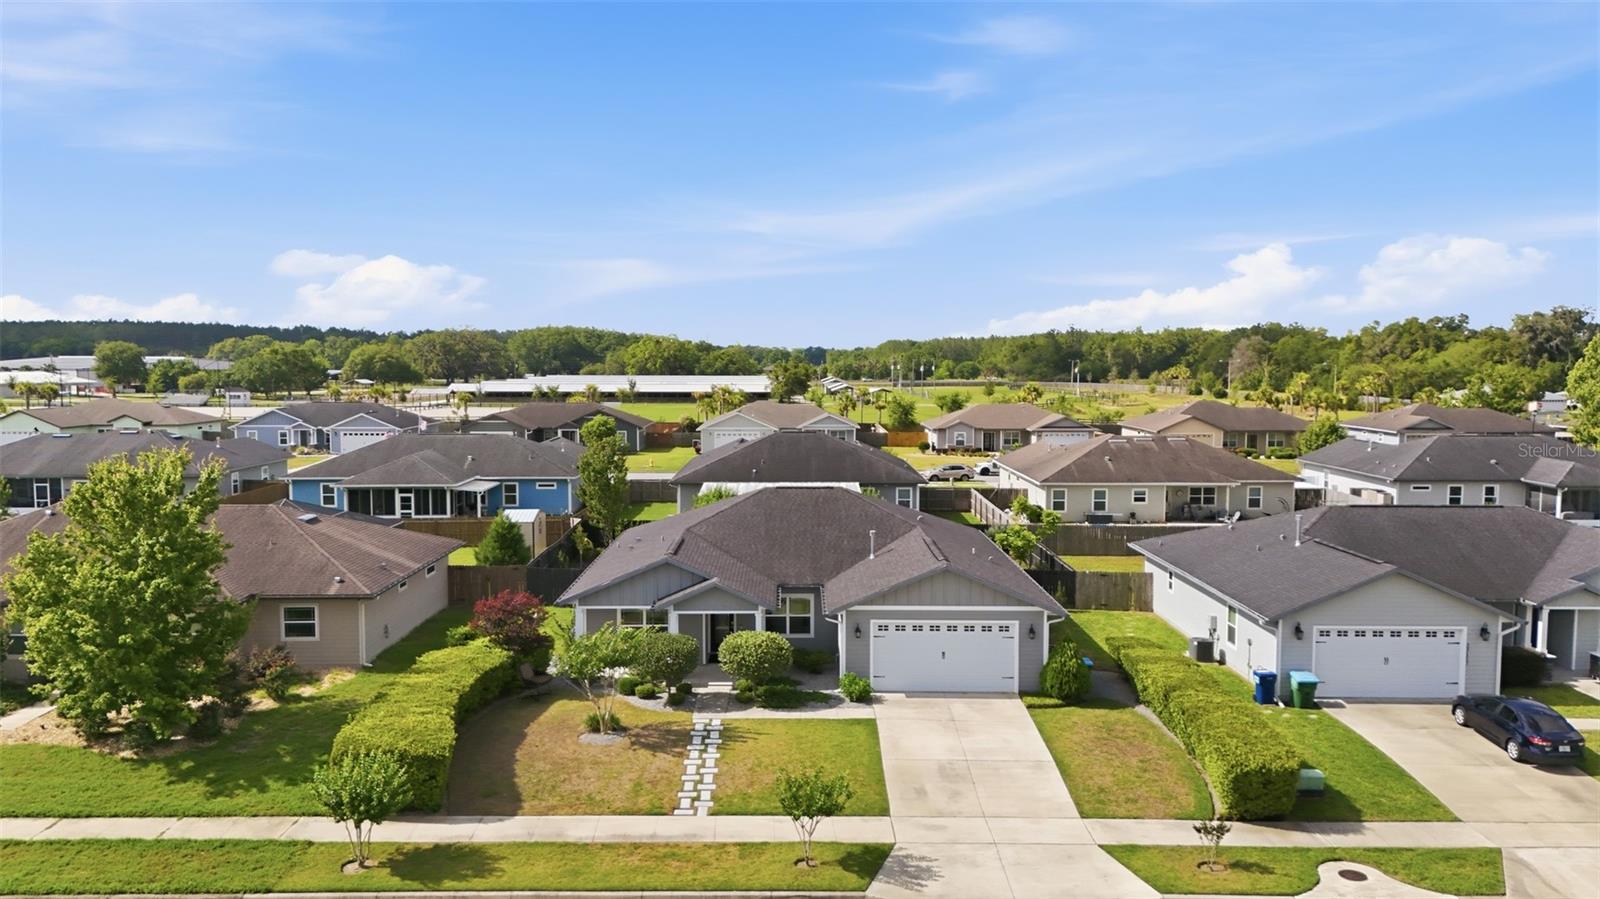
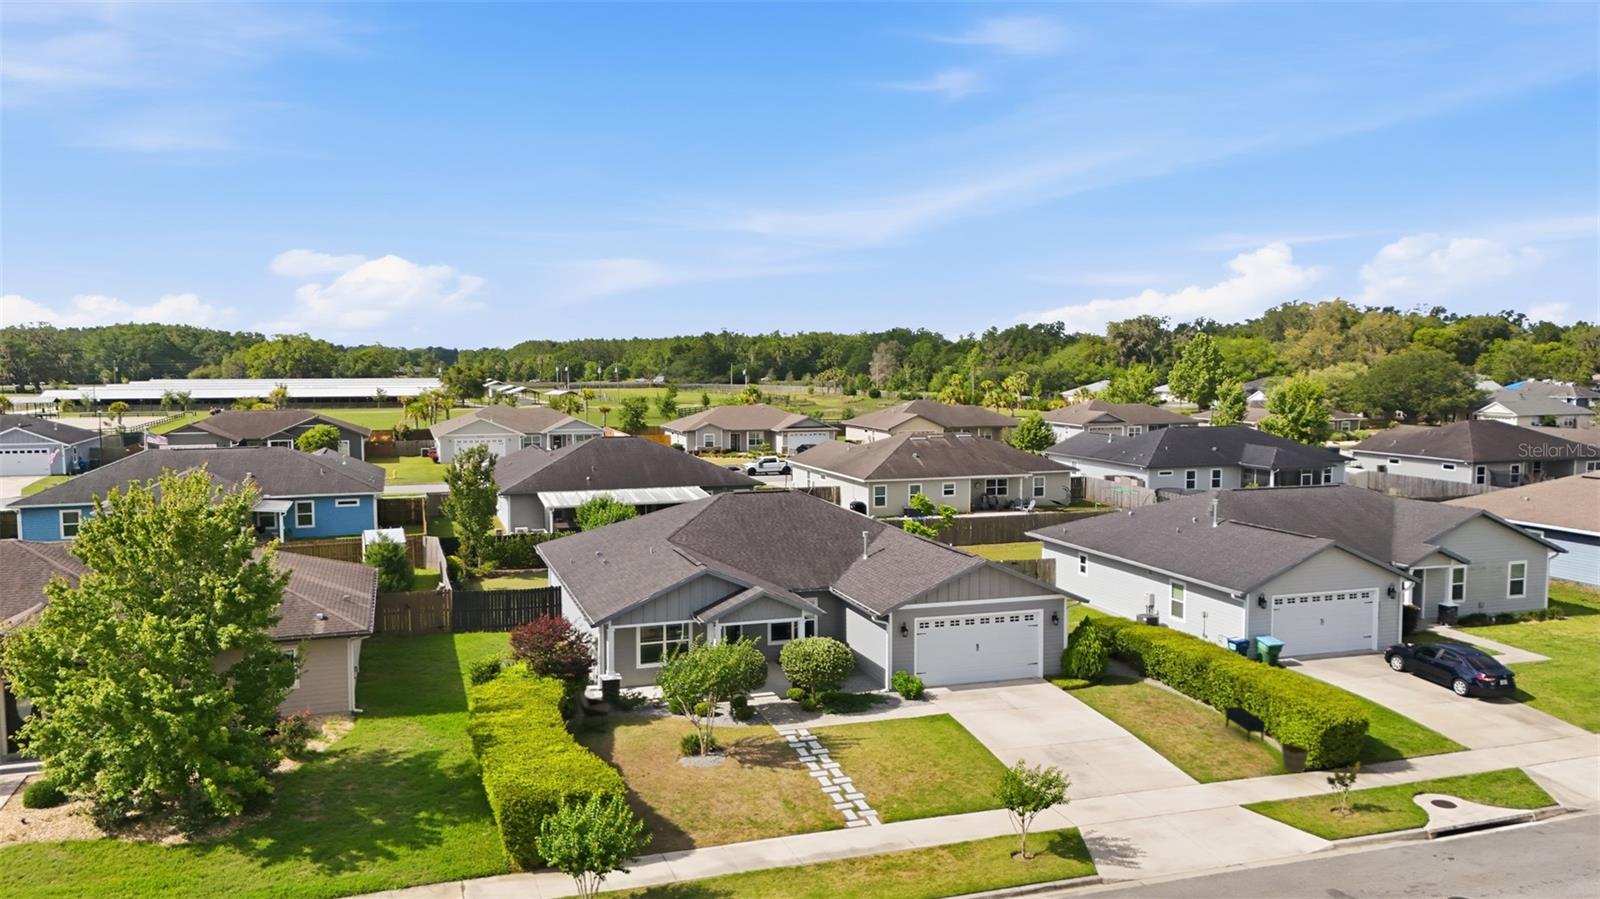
bench: none [1157,744,1184,786] -> present [1226,707,1265,741]
wooden bucket: none [1167,791,1197,825] -> present [1282,744,1308,772]

